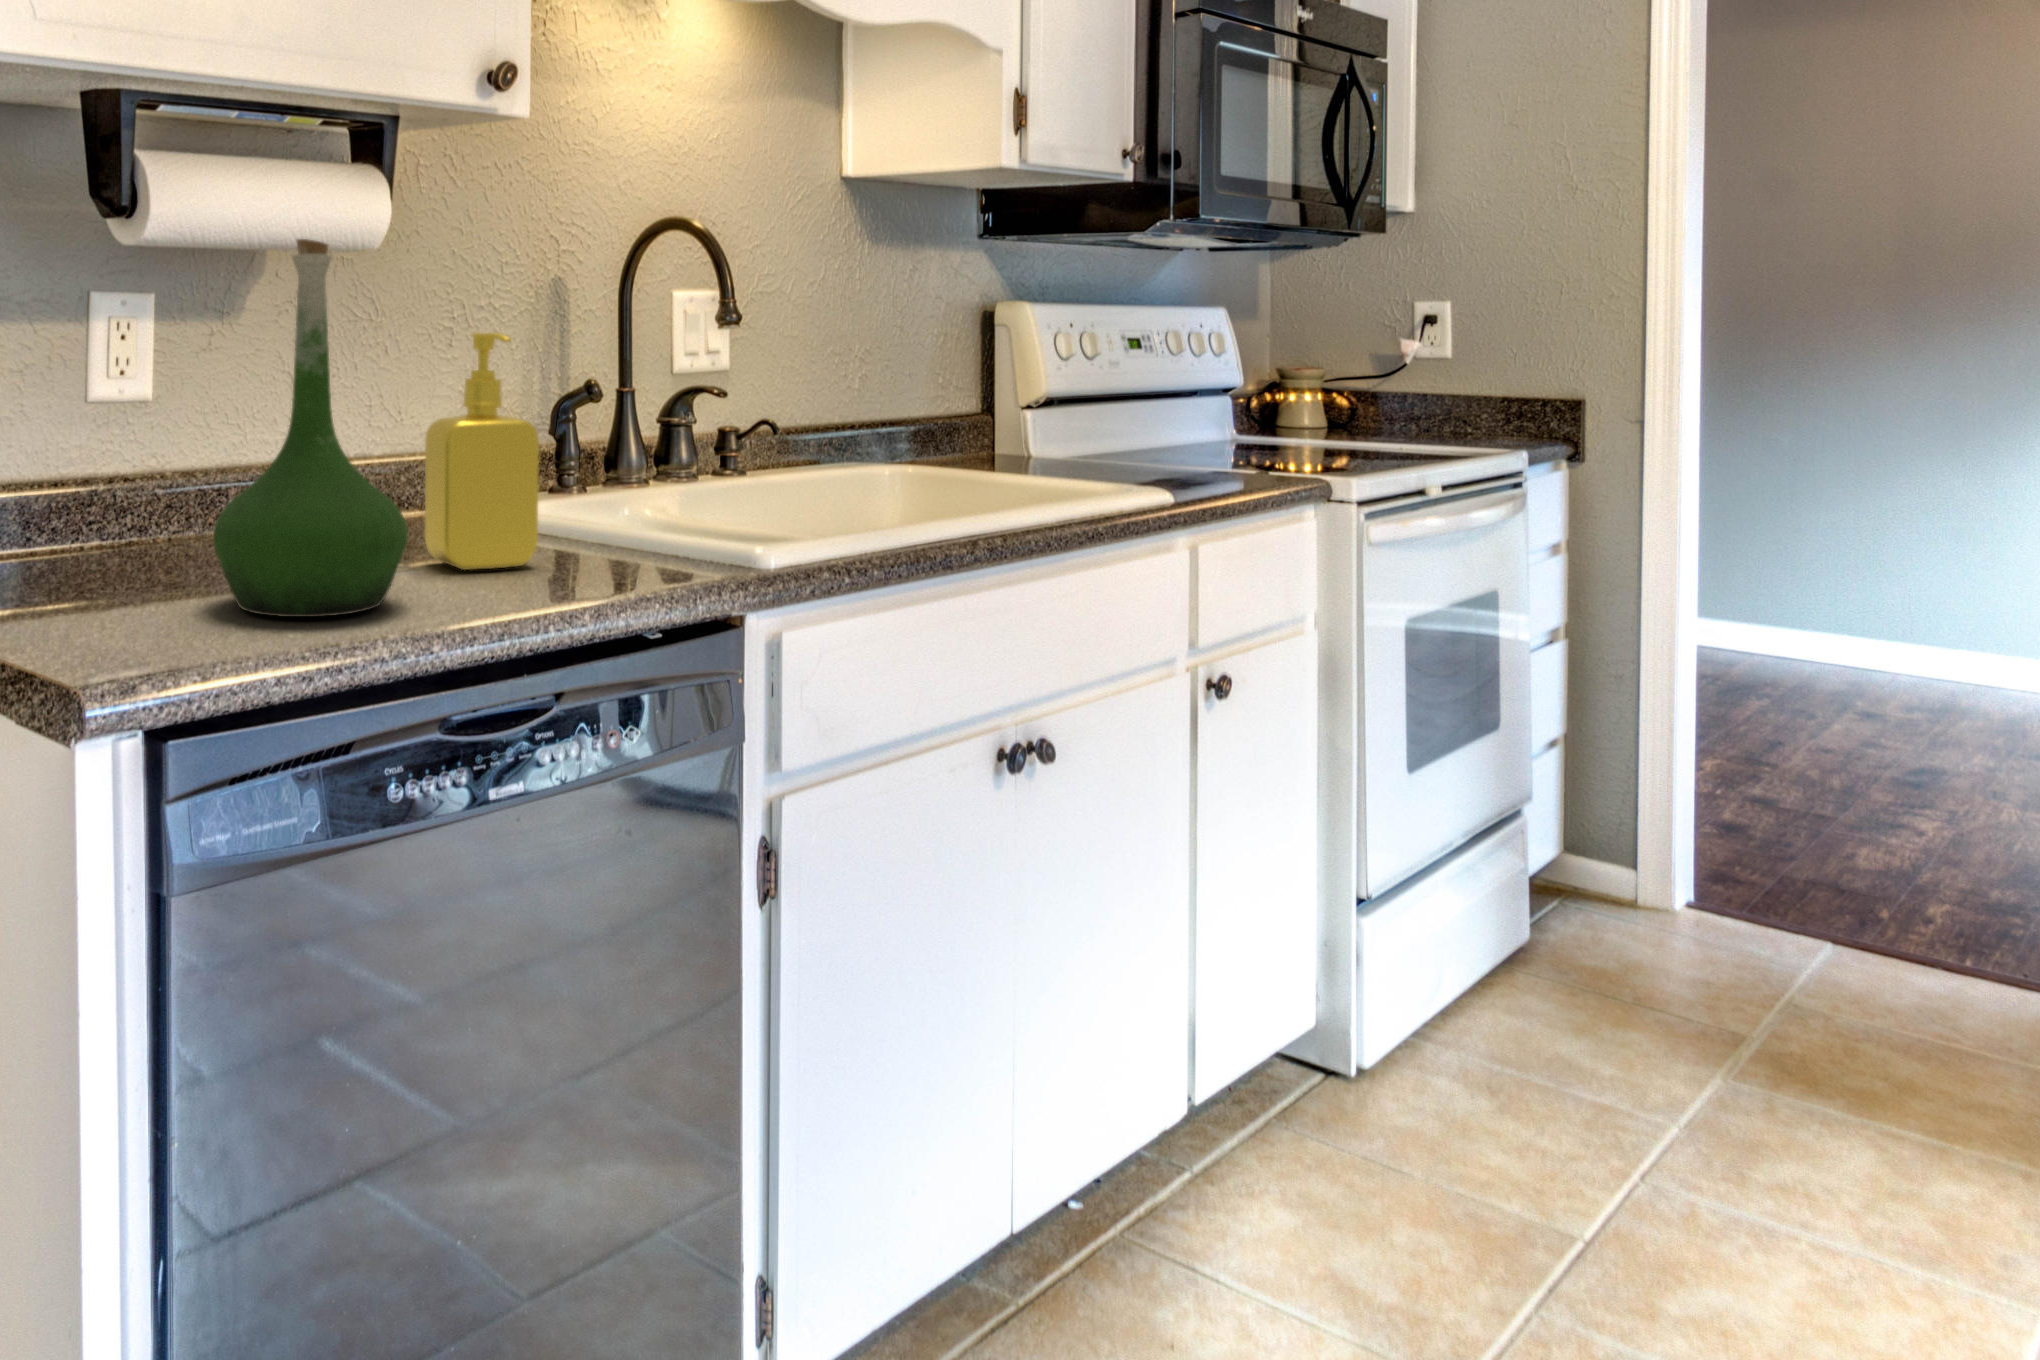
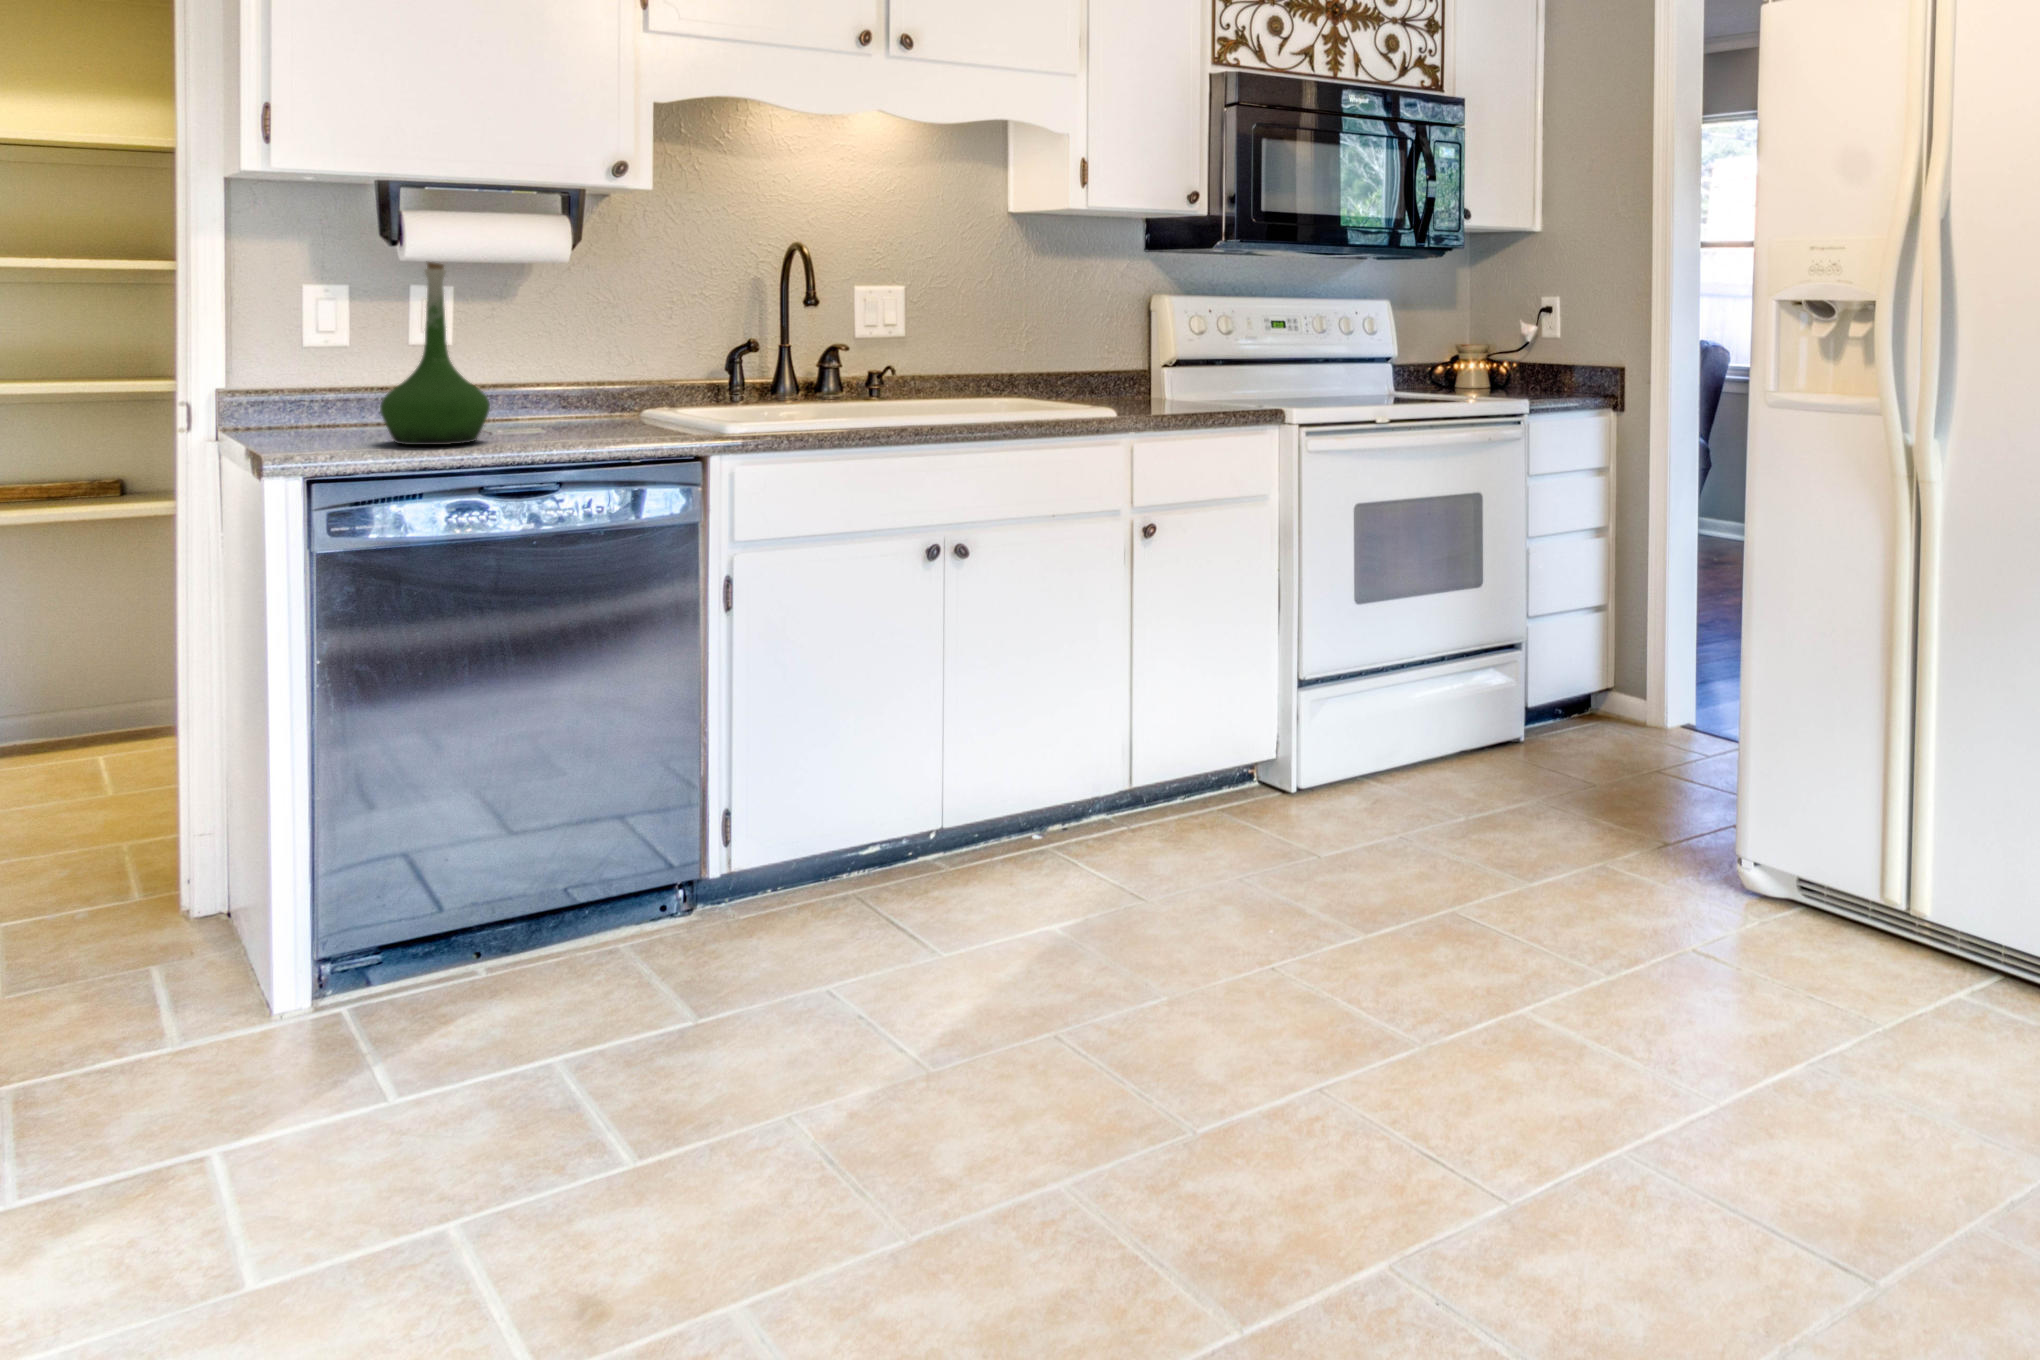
soap dispenser: present [425,332,539,570] -> none [546,309,607,433]

